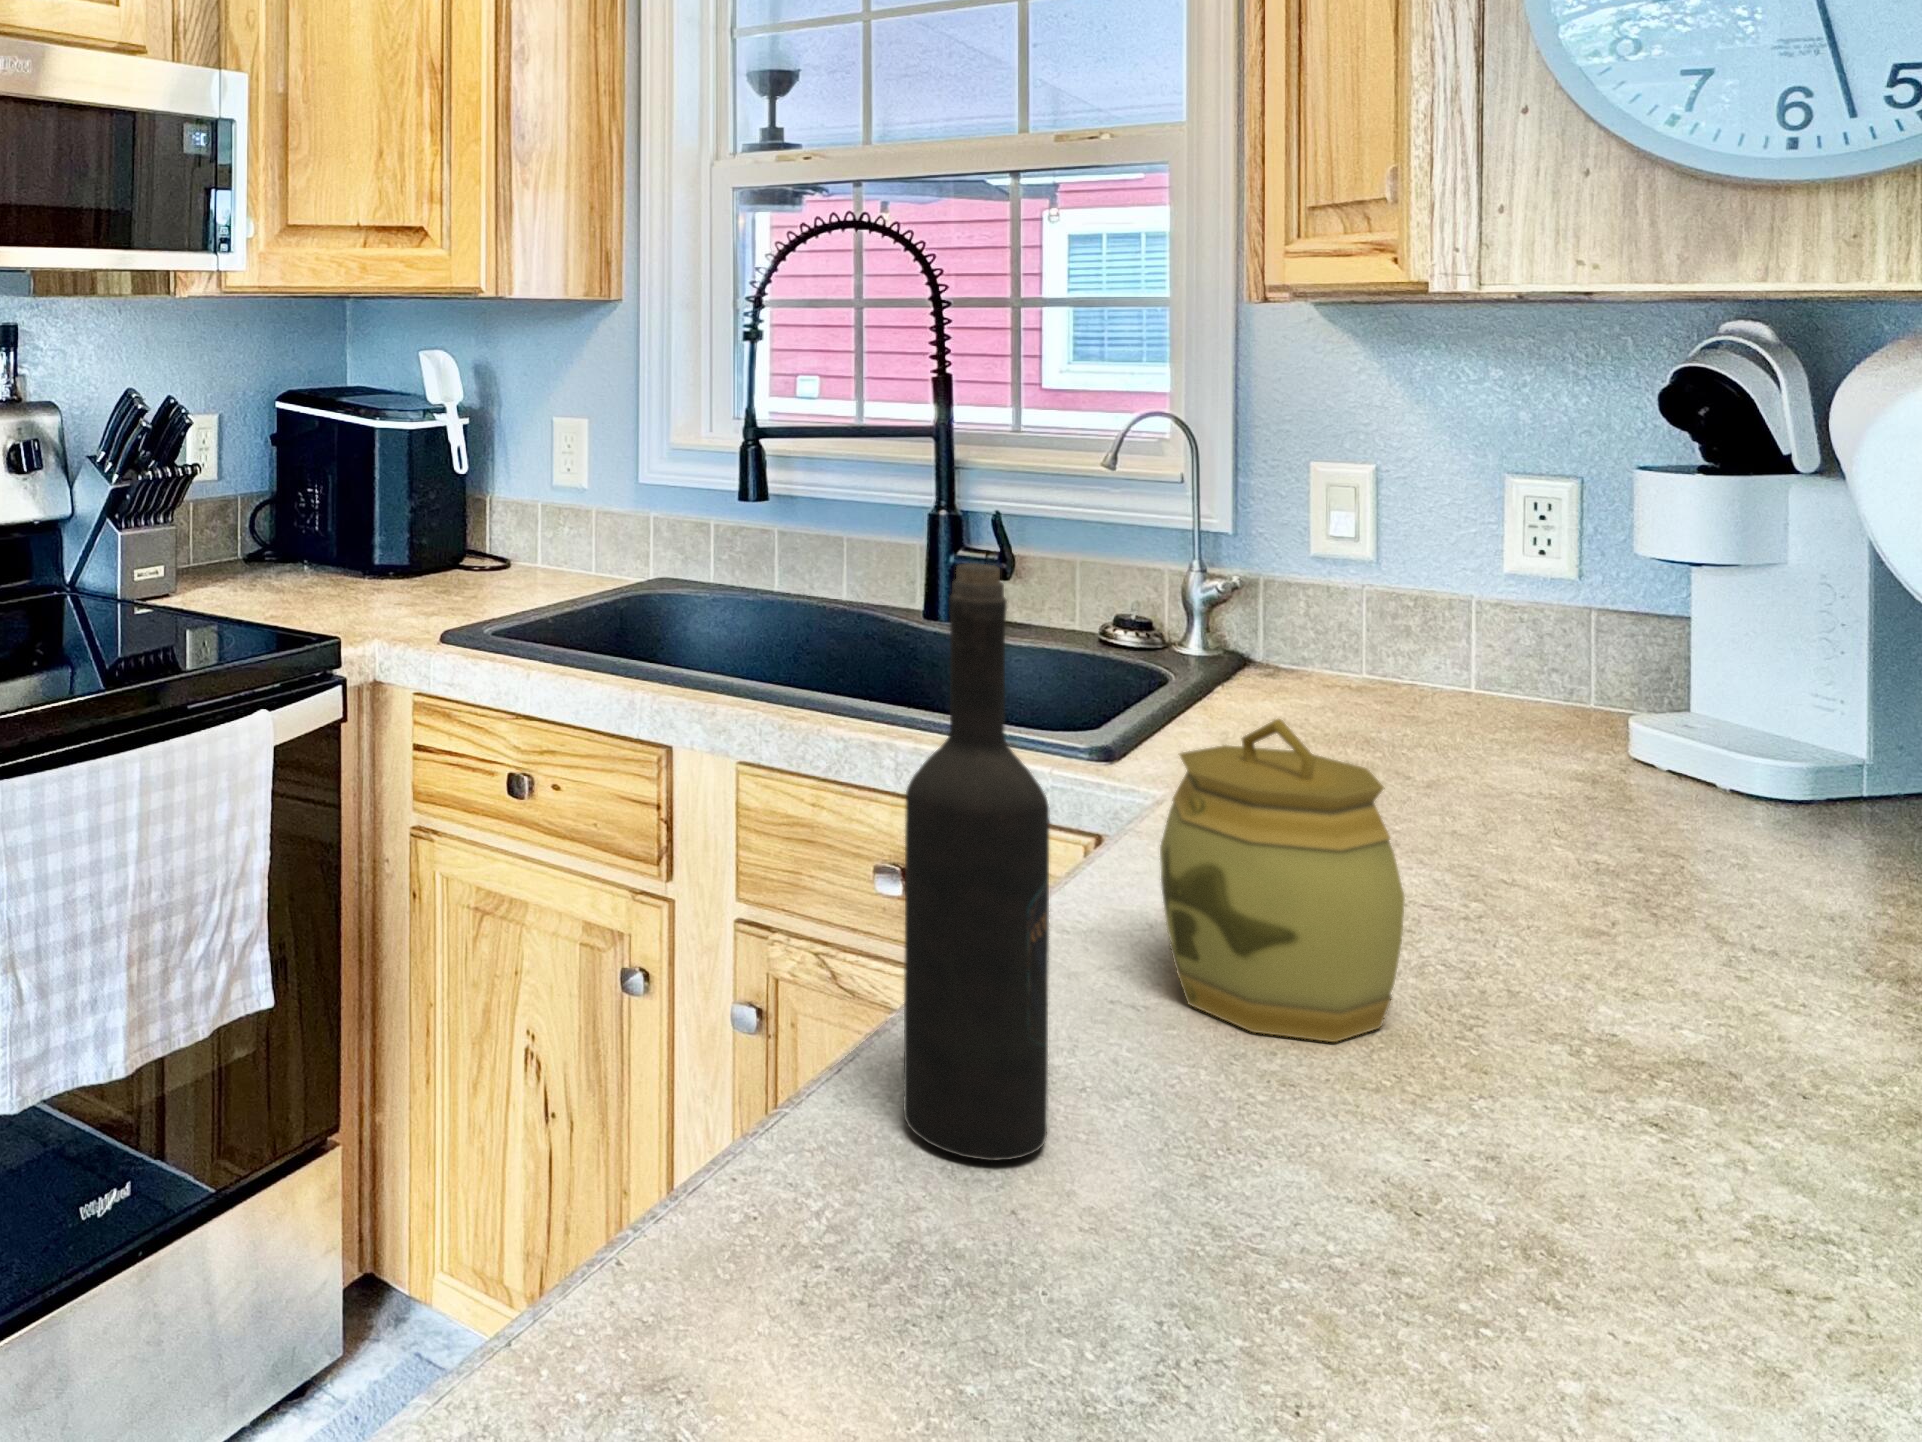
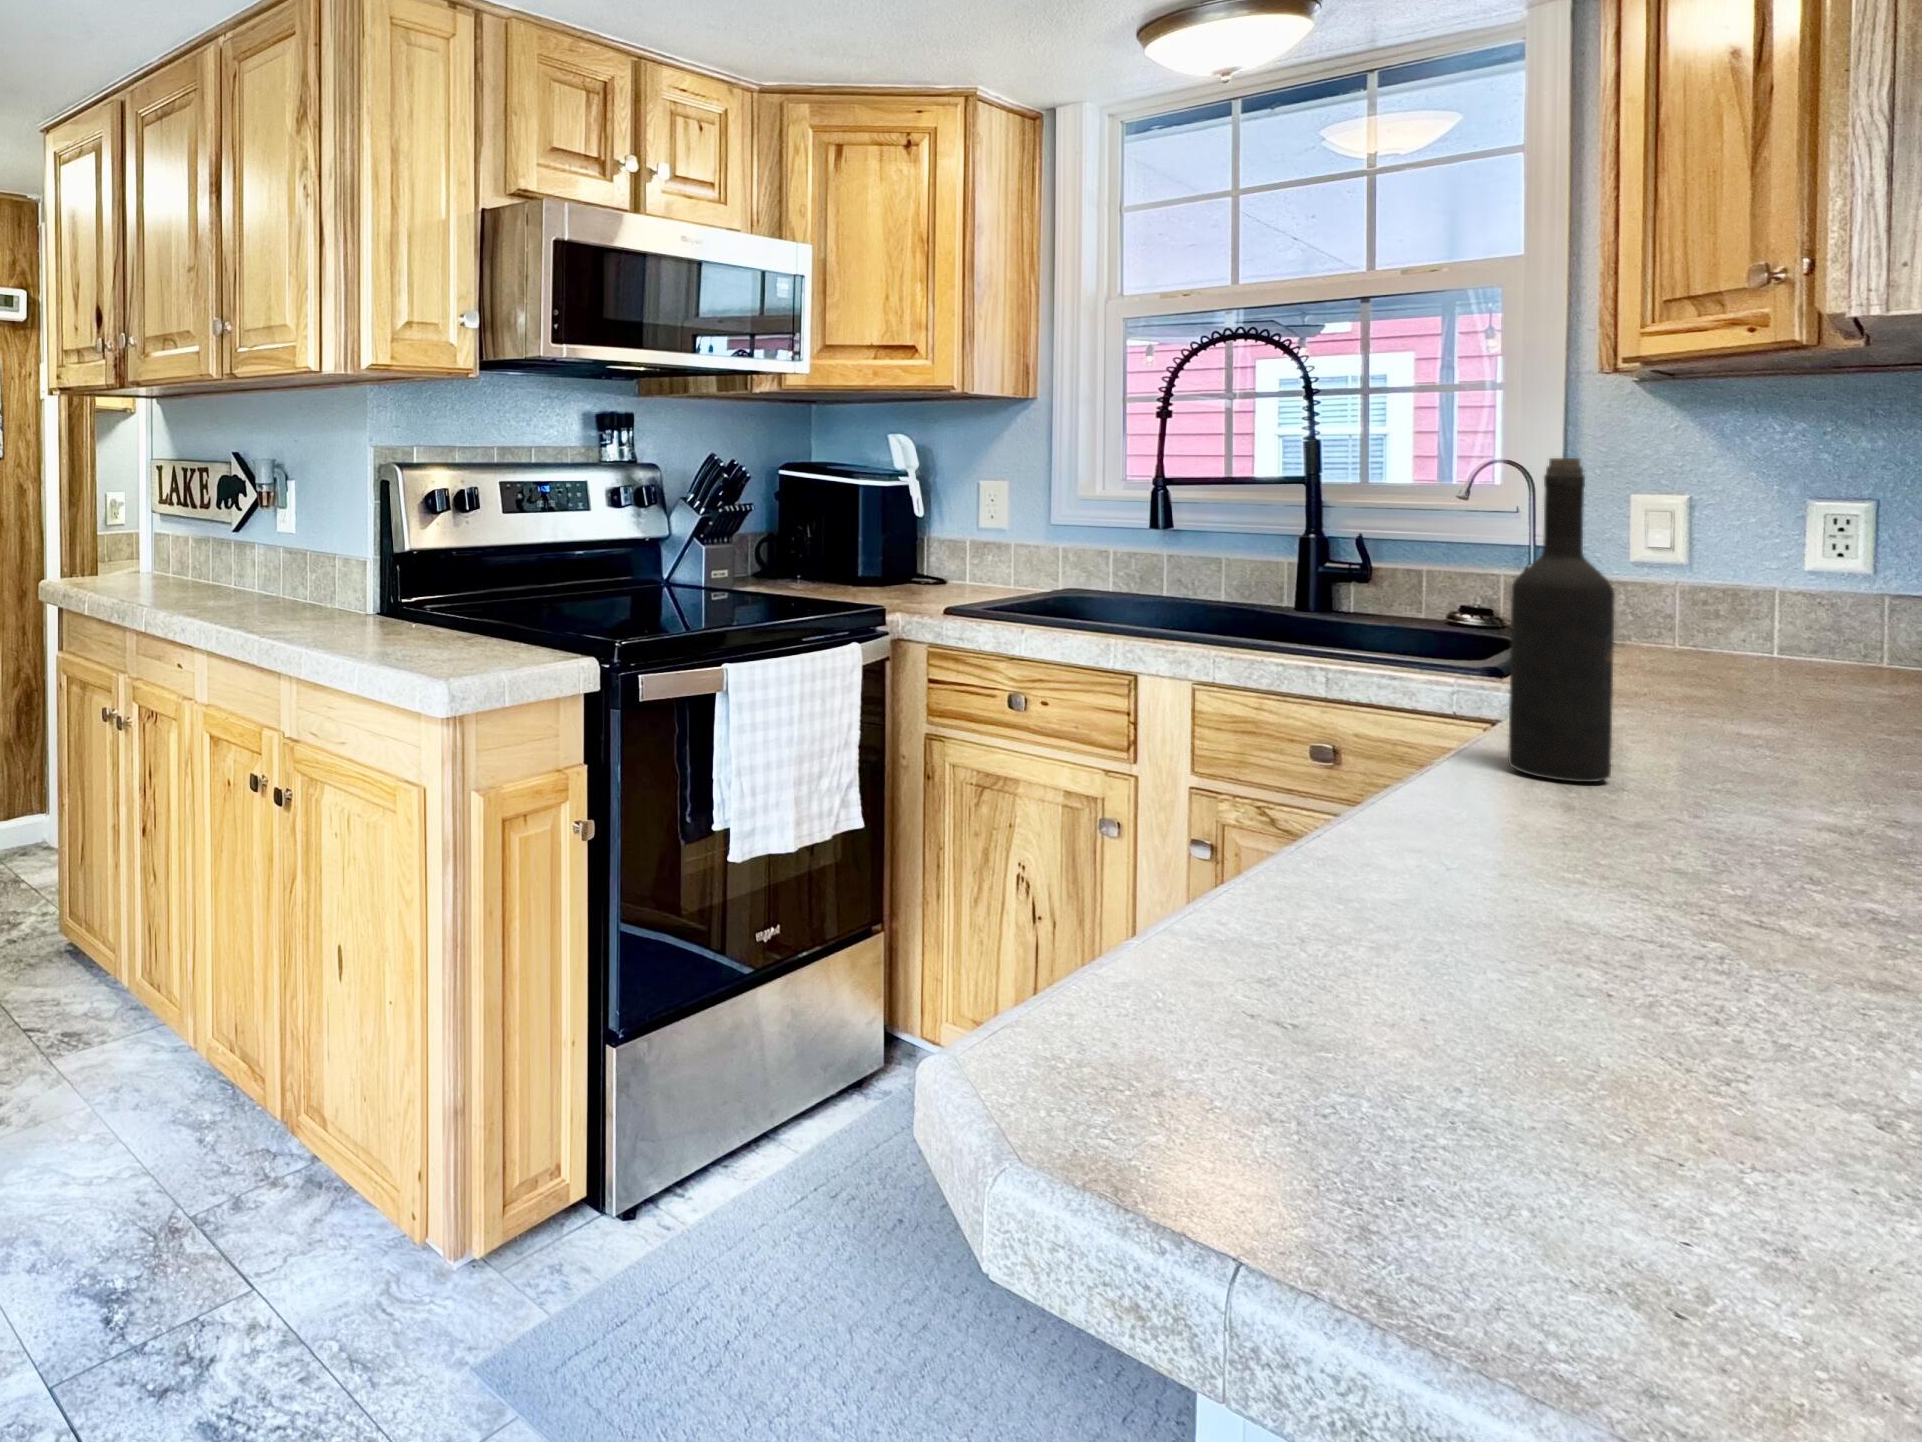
jar: present [1160,719,1405,1042] -> none [1629,578,1823,763]

